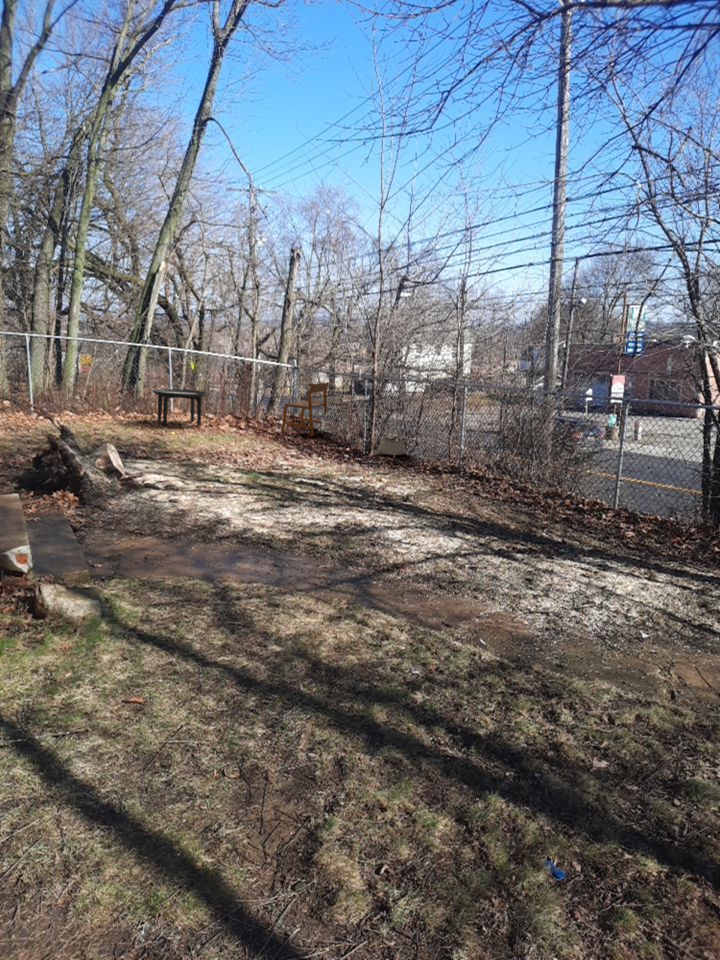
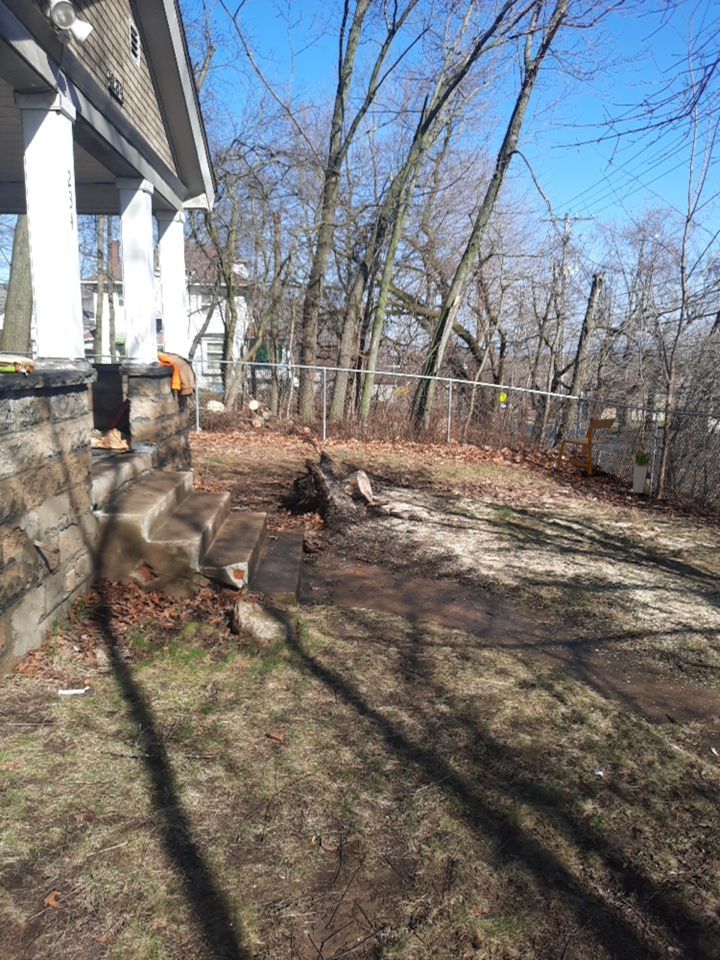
round table: present [152,389,207,426] -> none [431,420,485,457]
planter: none [351,410,370,449] -> present [633,450,651,493]
basket: present [376,436,408,458] -> none [656,481,702,506]

